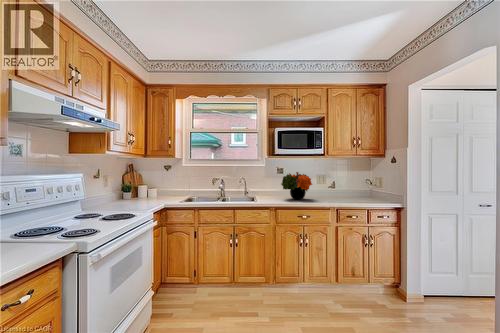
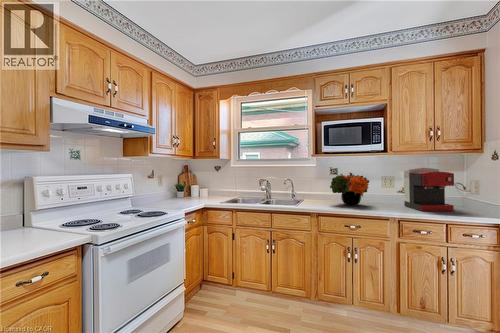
coffee maker: none [335,168,370,201] -> present [404,168,454,211]

